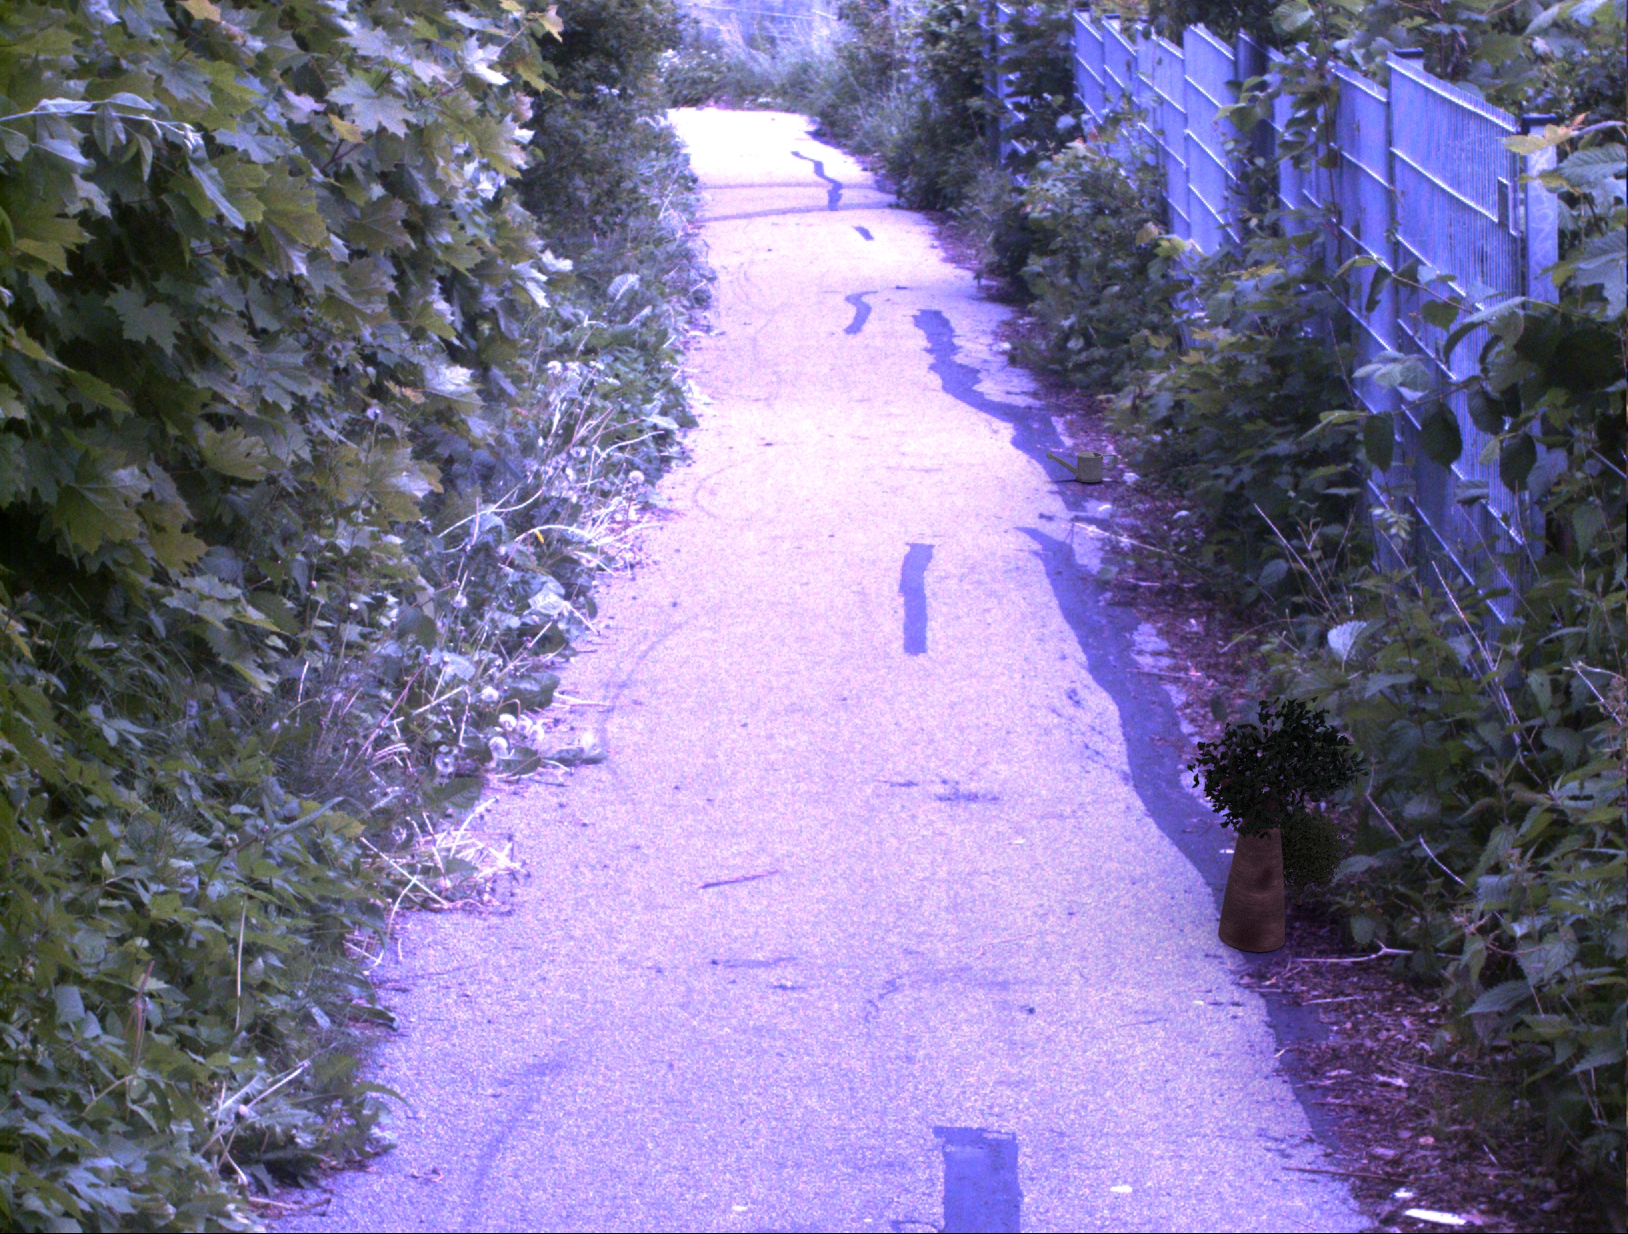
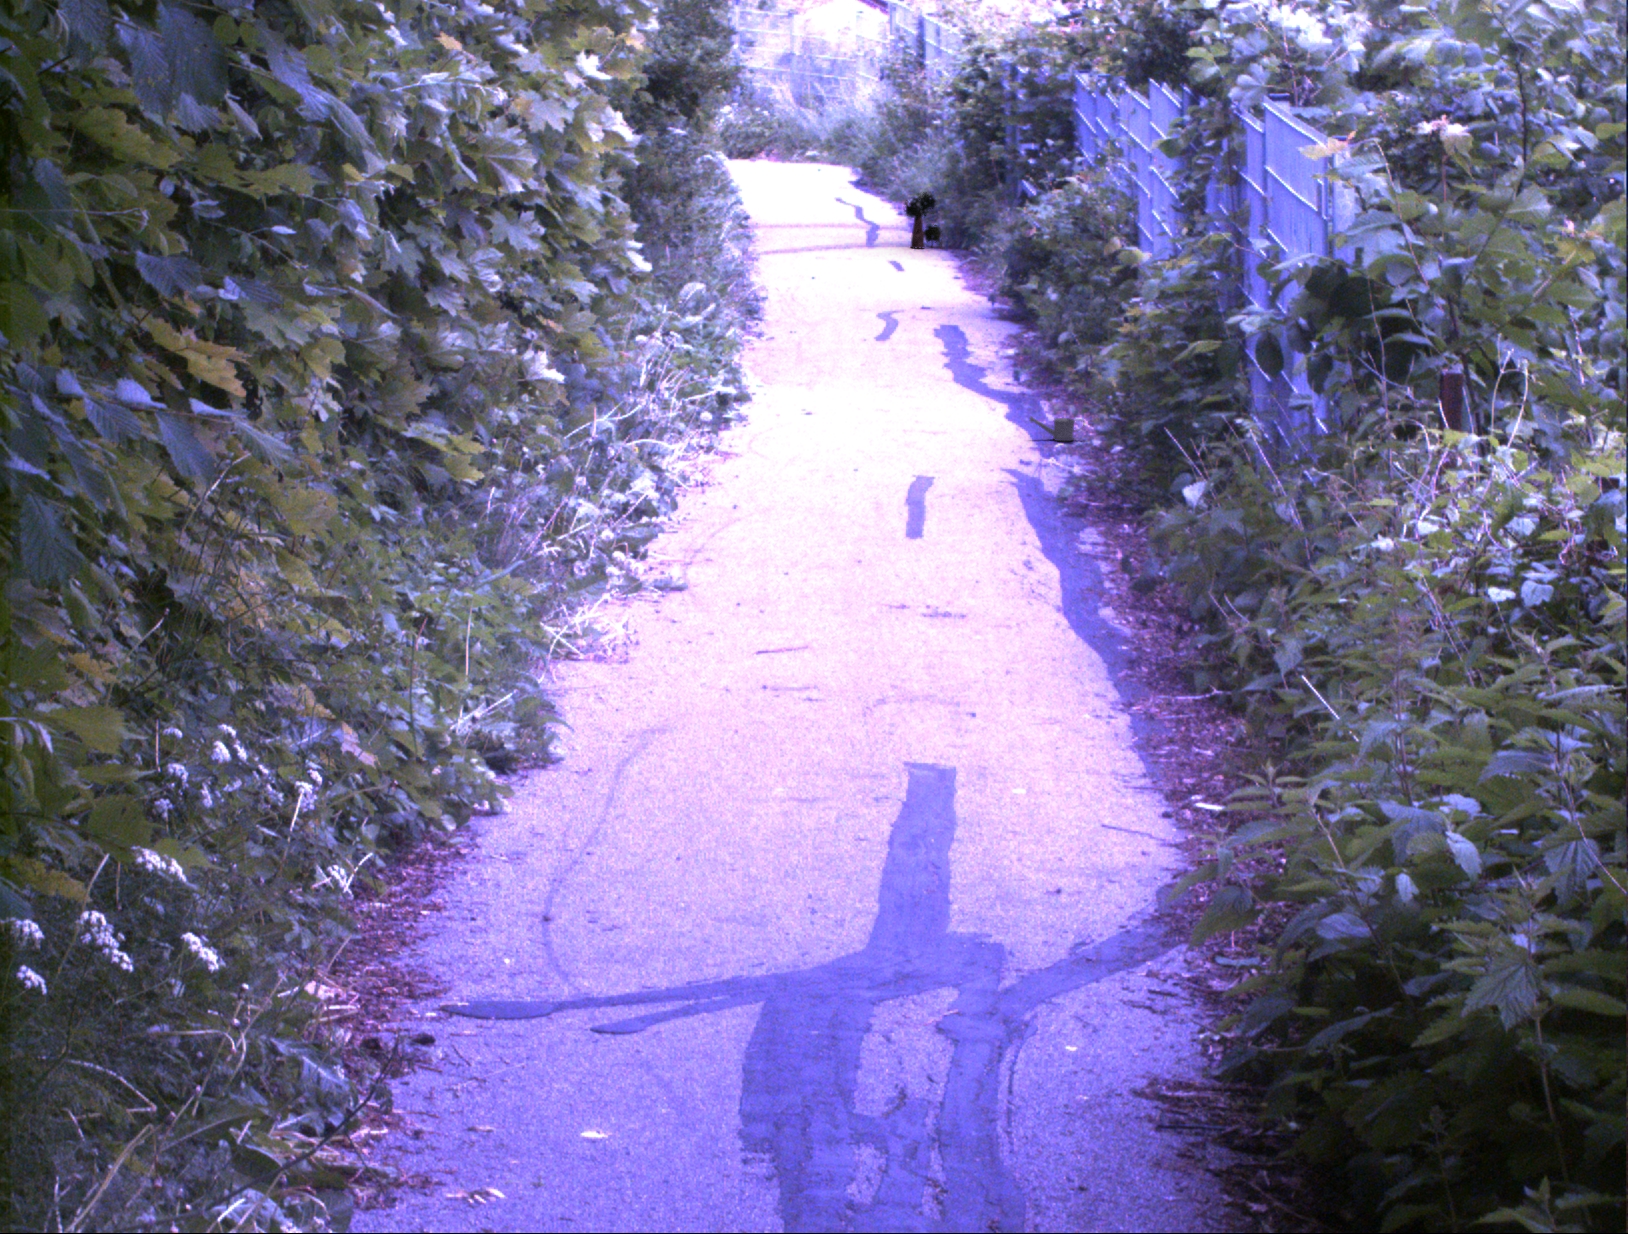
potted plant: present [1187,696,1382,952] -> present [904,192,943,248]

